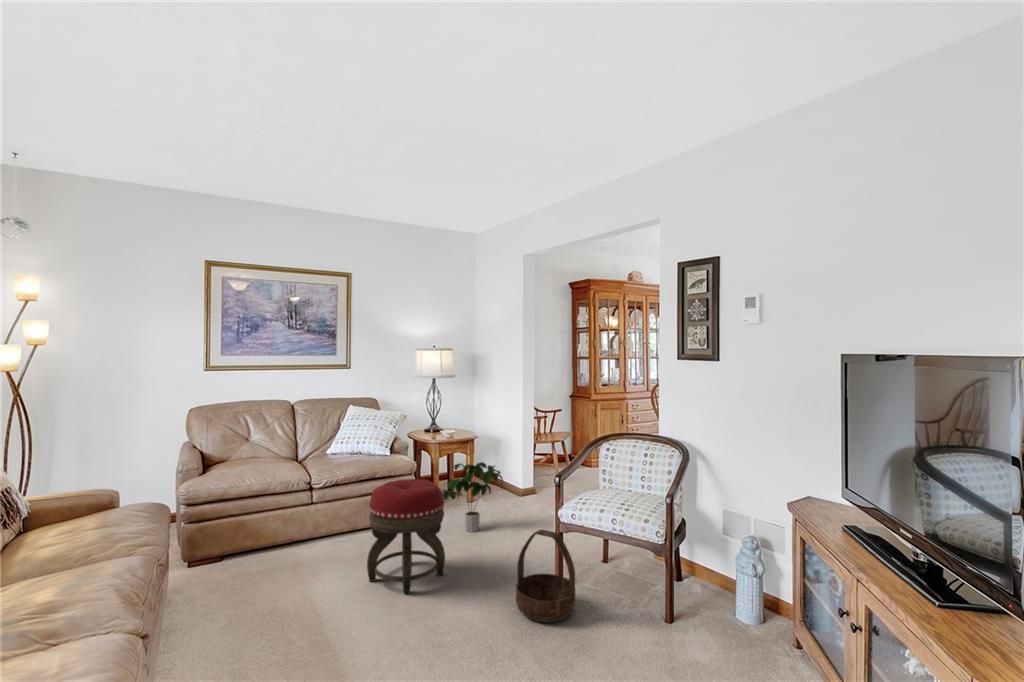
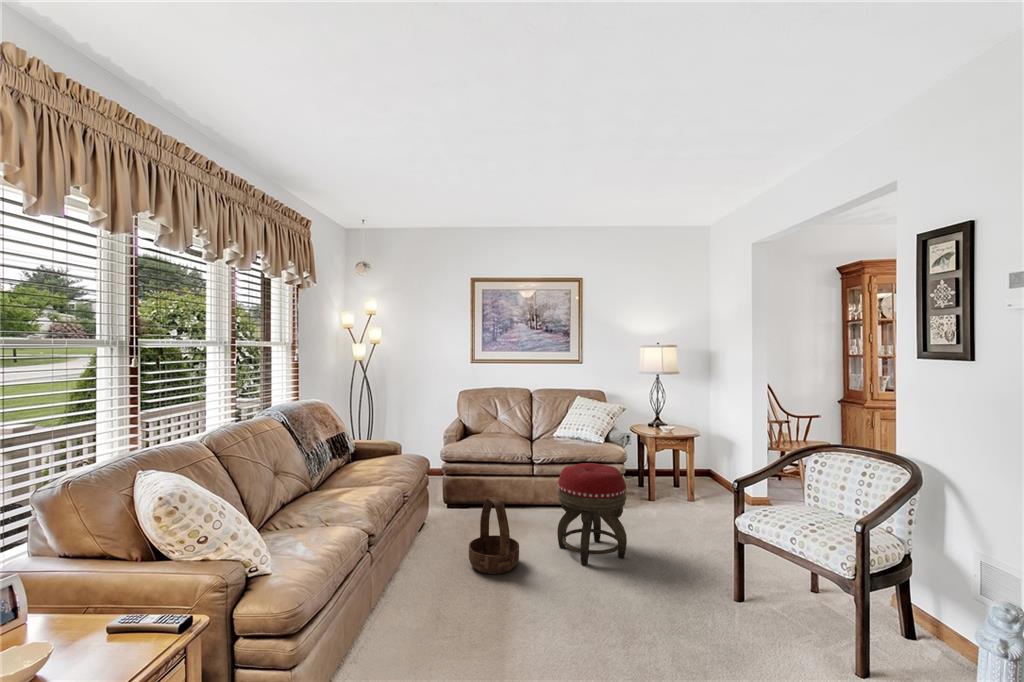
potted plant: present [442,462,503,532] -> none [646,458,710,529]
basket: present [516,530,575,623] -> present [469,497,519,574]

